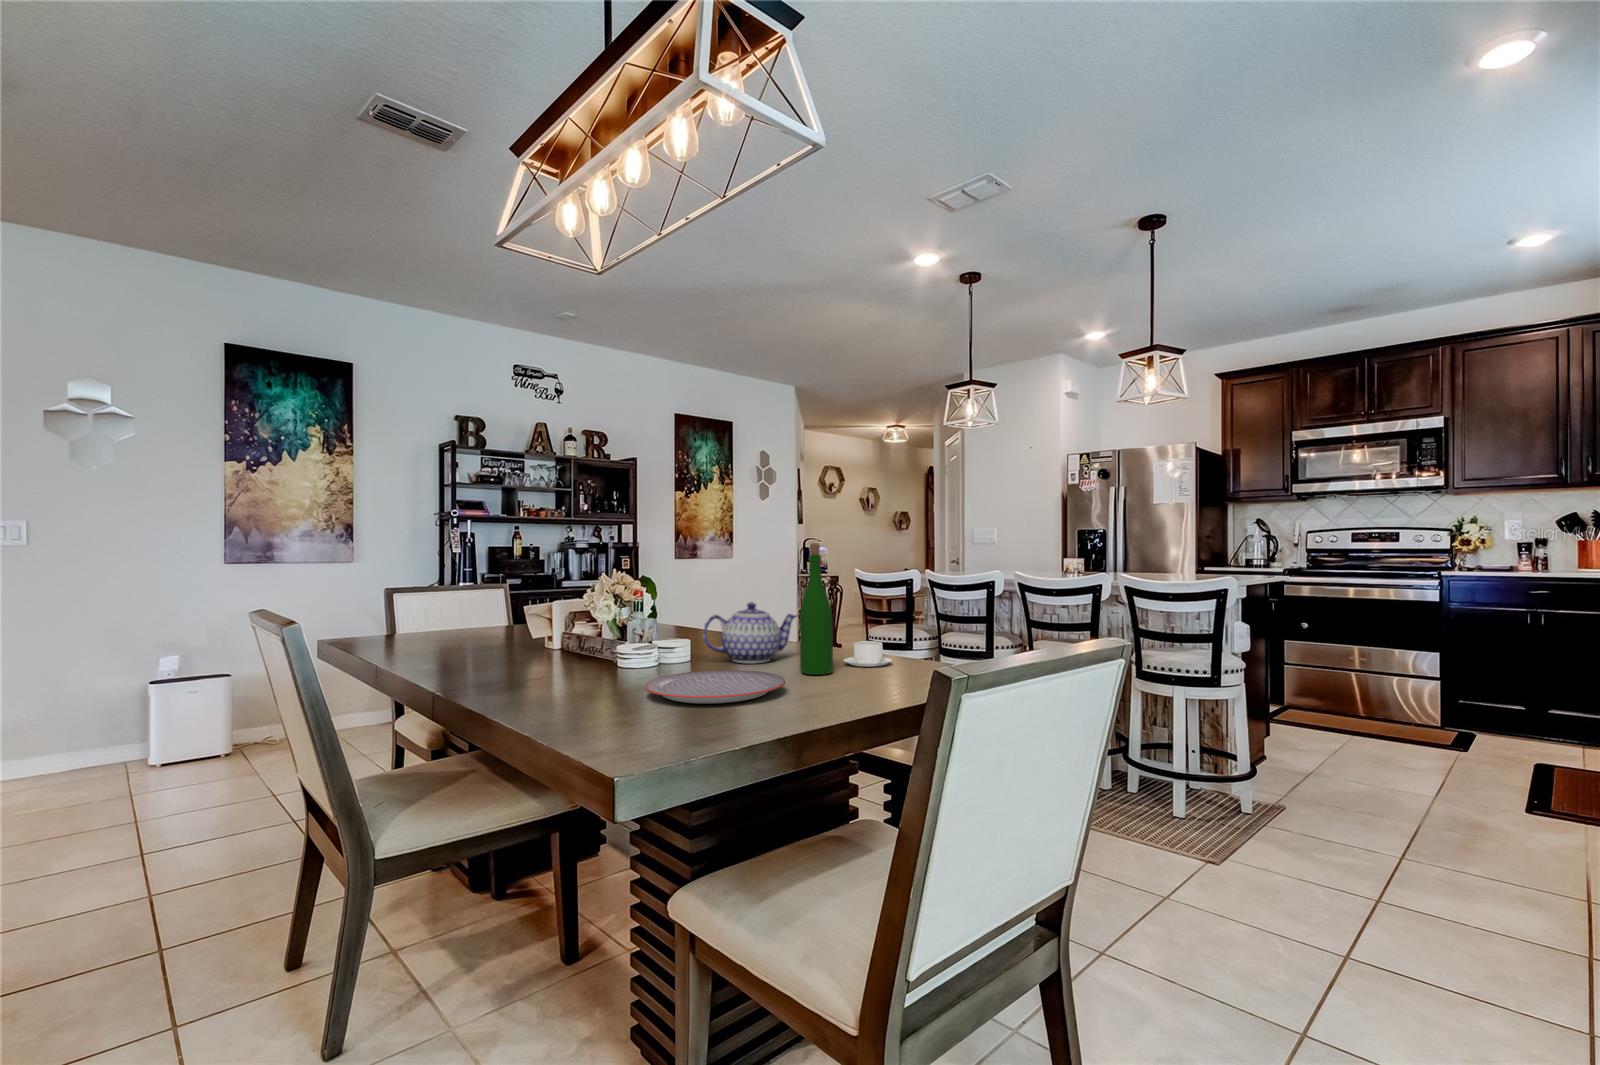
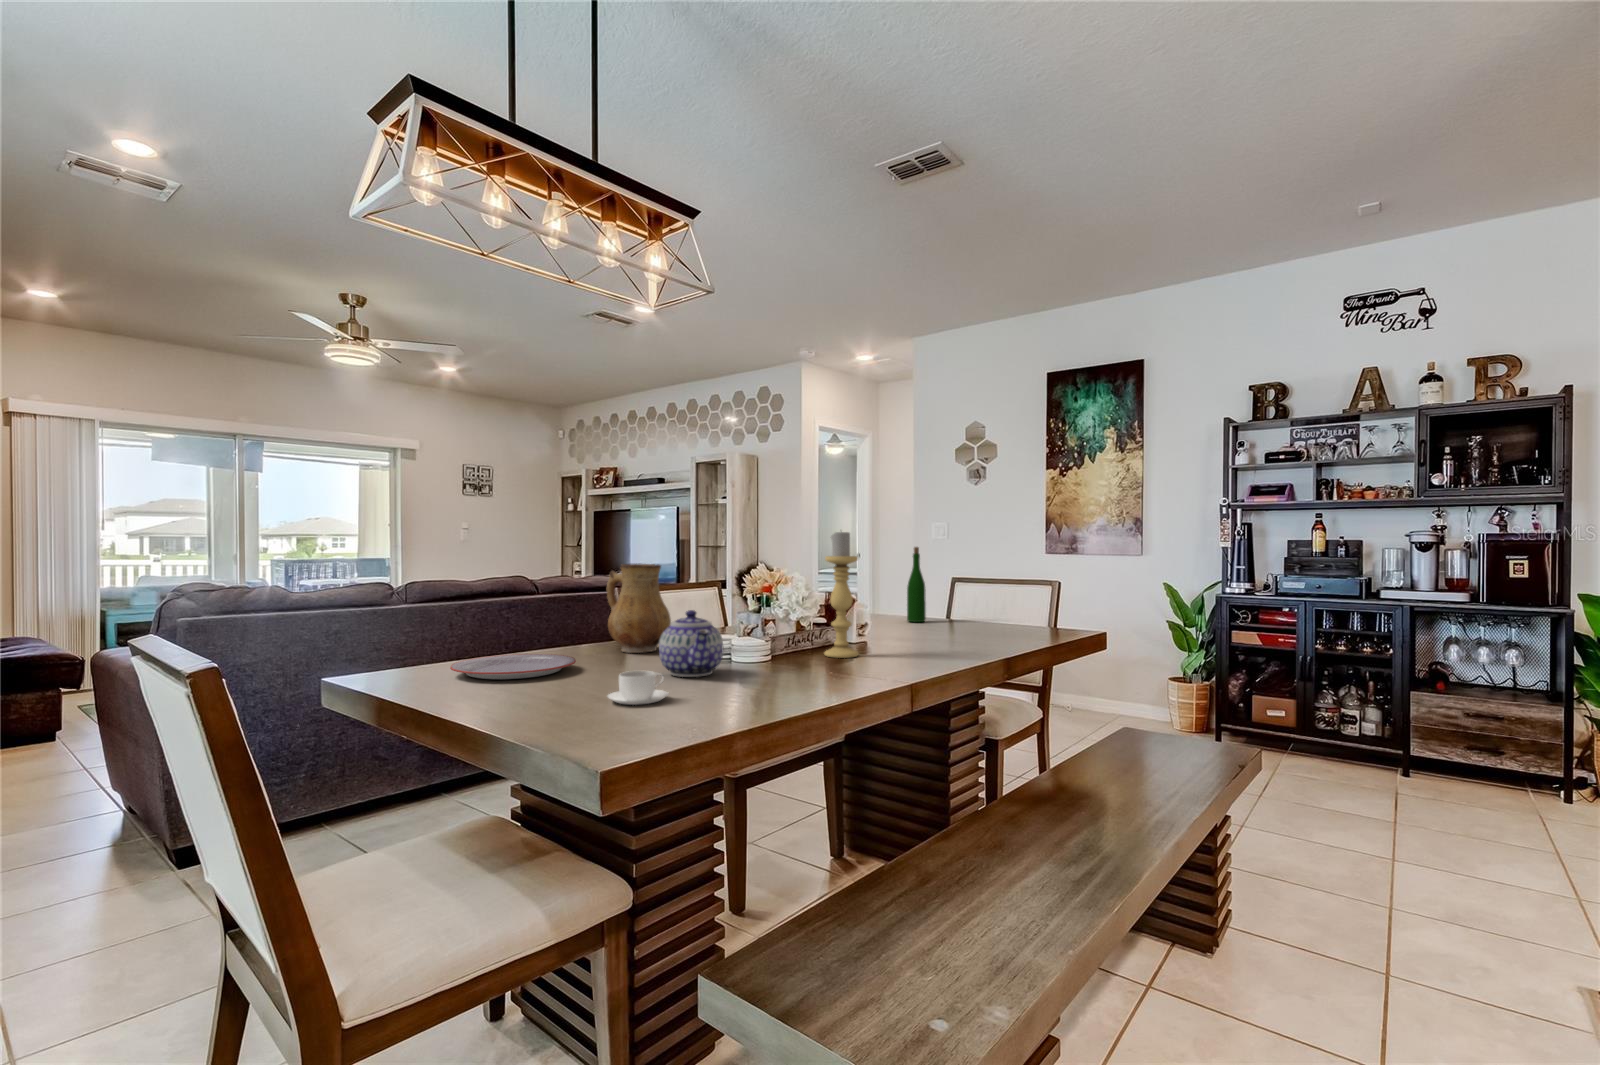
candle holder: none [658,530,690,645] -> present [824,532,859,658]
wine bottle: present [800,543,833,675] -> present [907,547,926,622]
ceramic pitcher: none [540,568,619,679] -> present [607,563,671,653]

